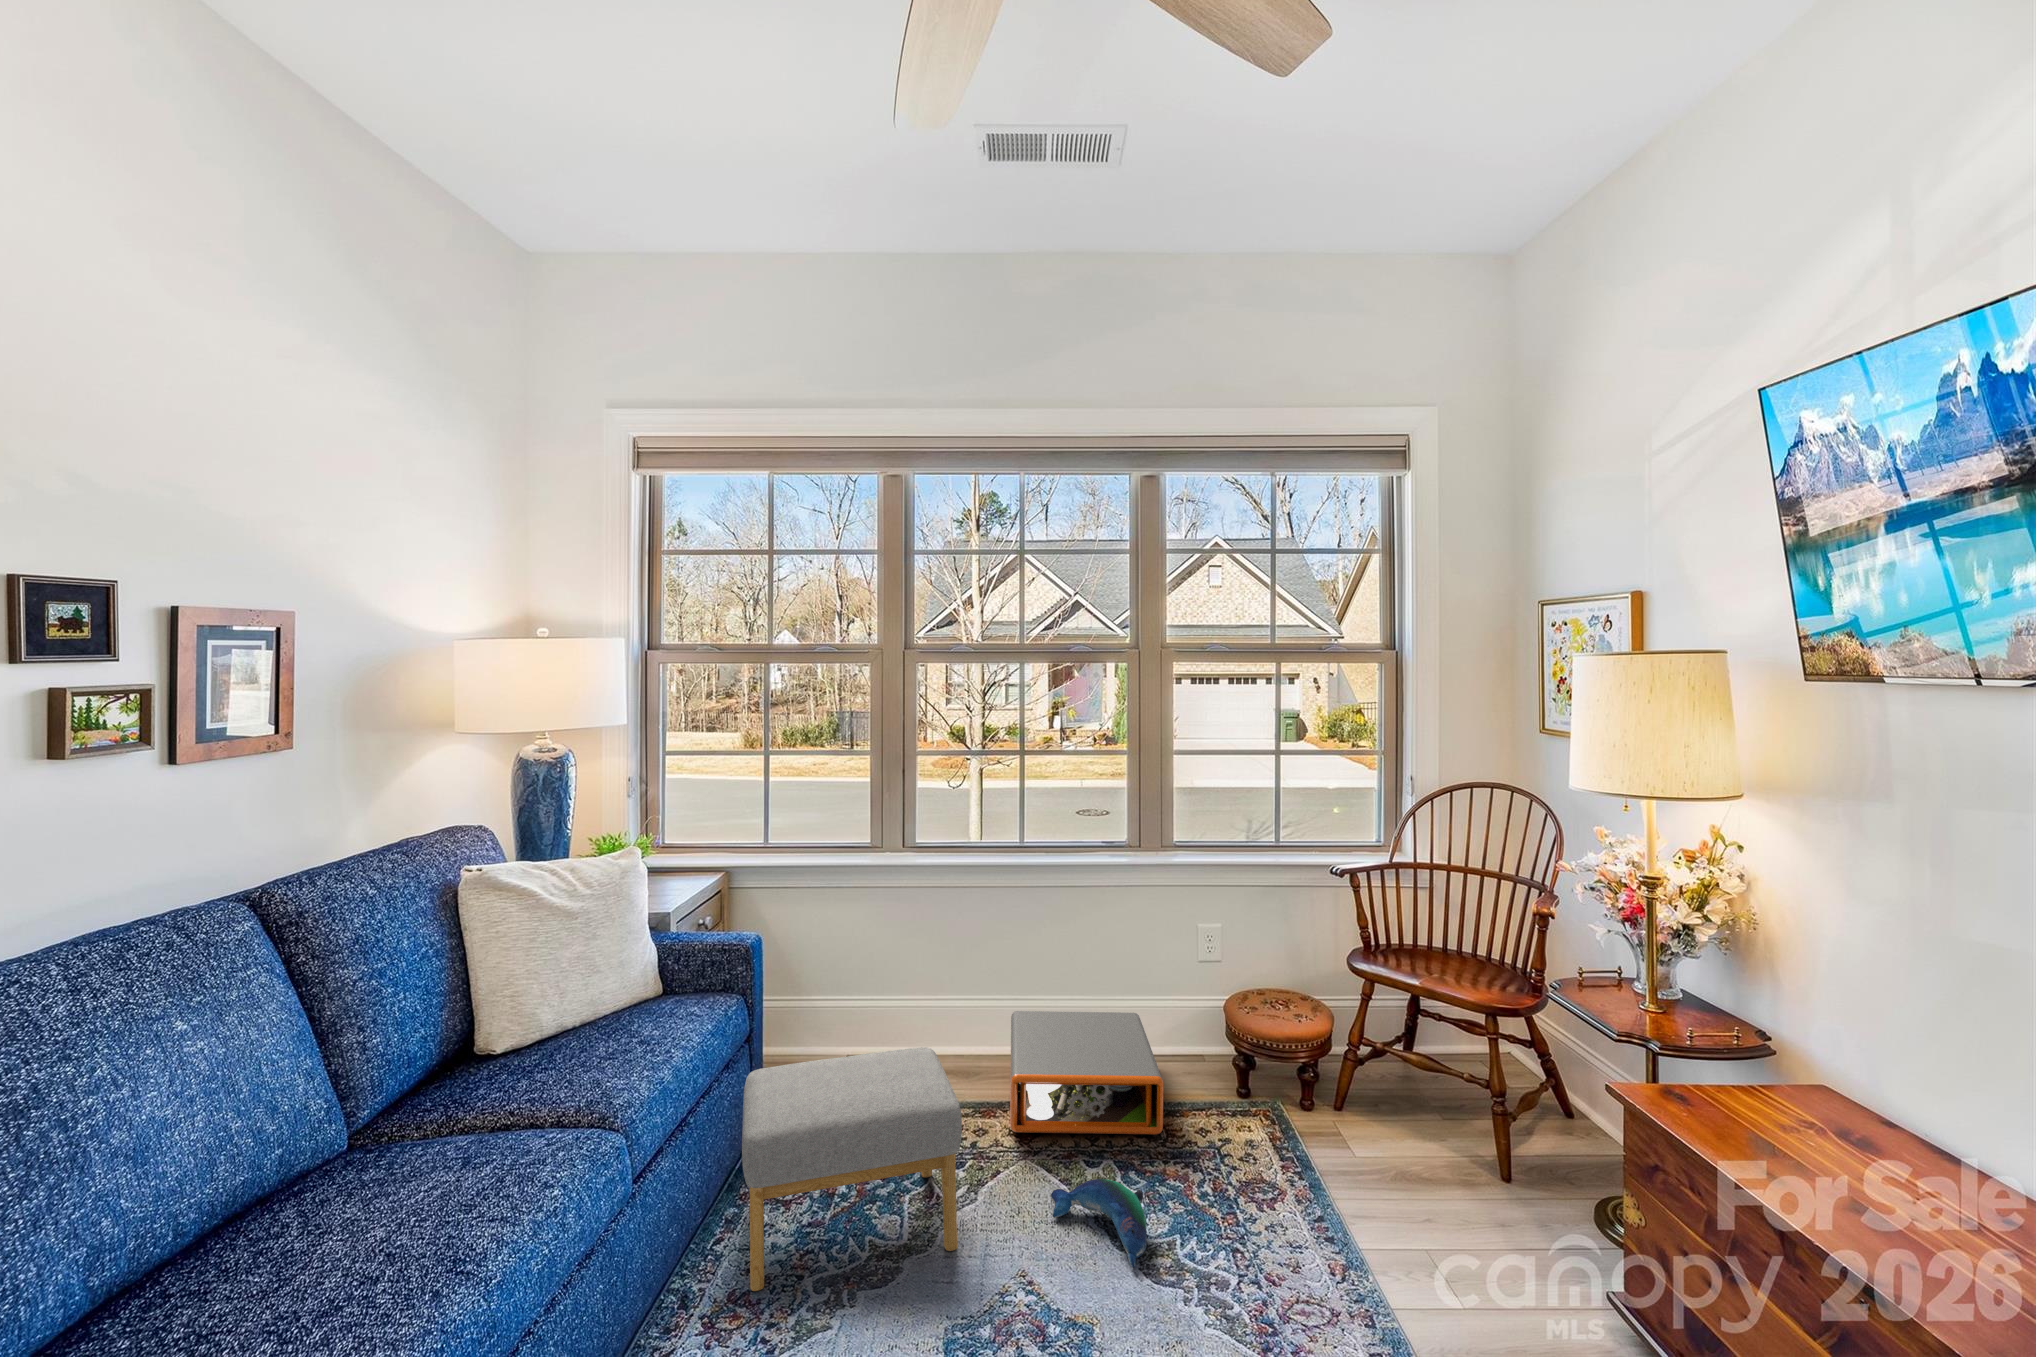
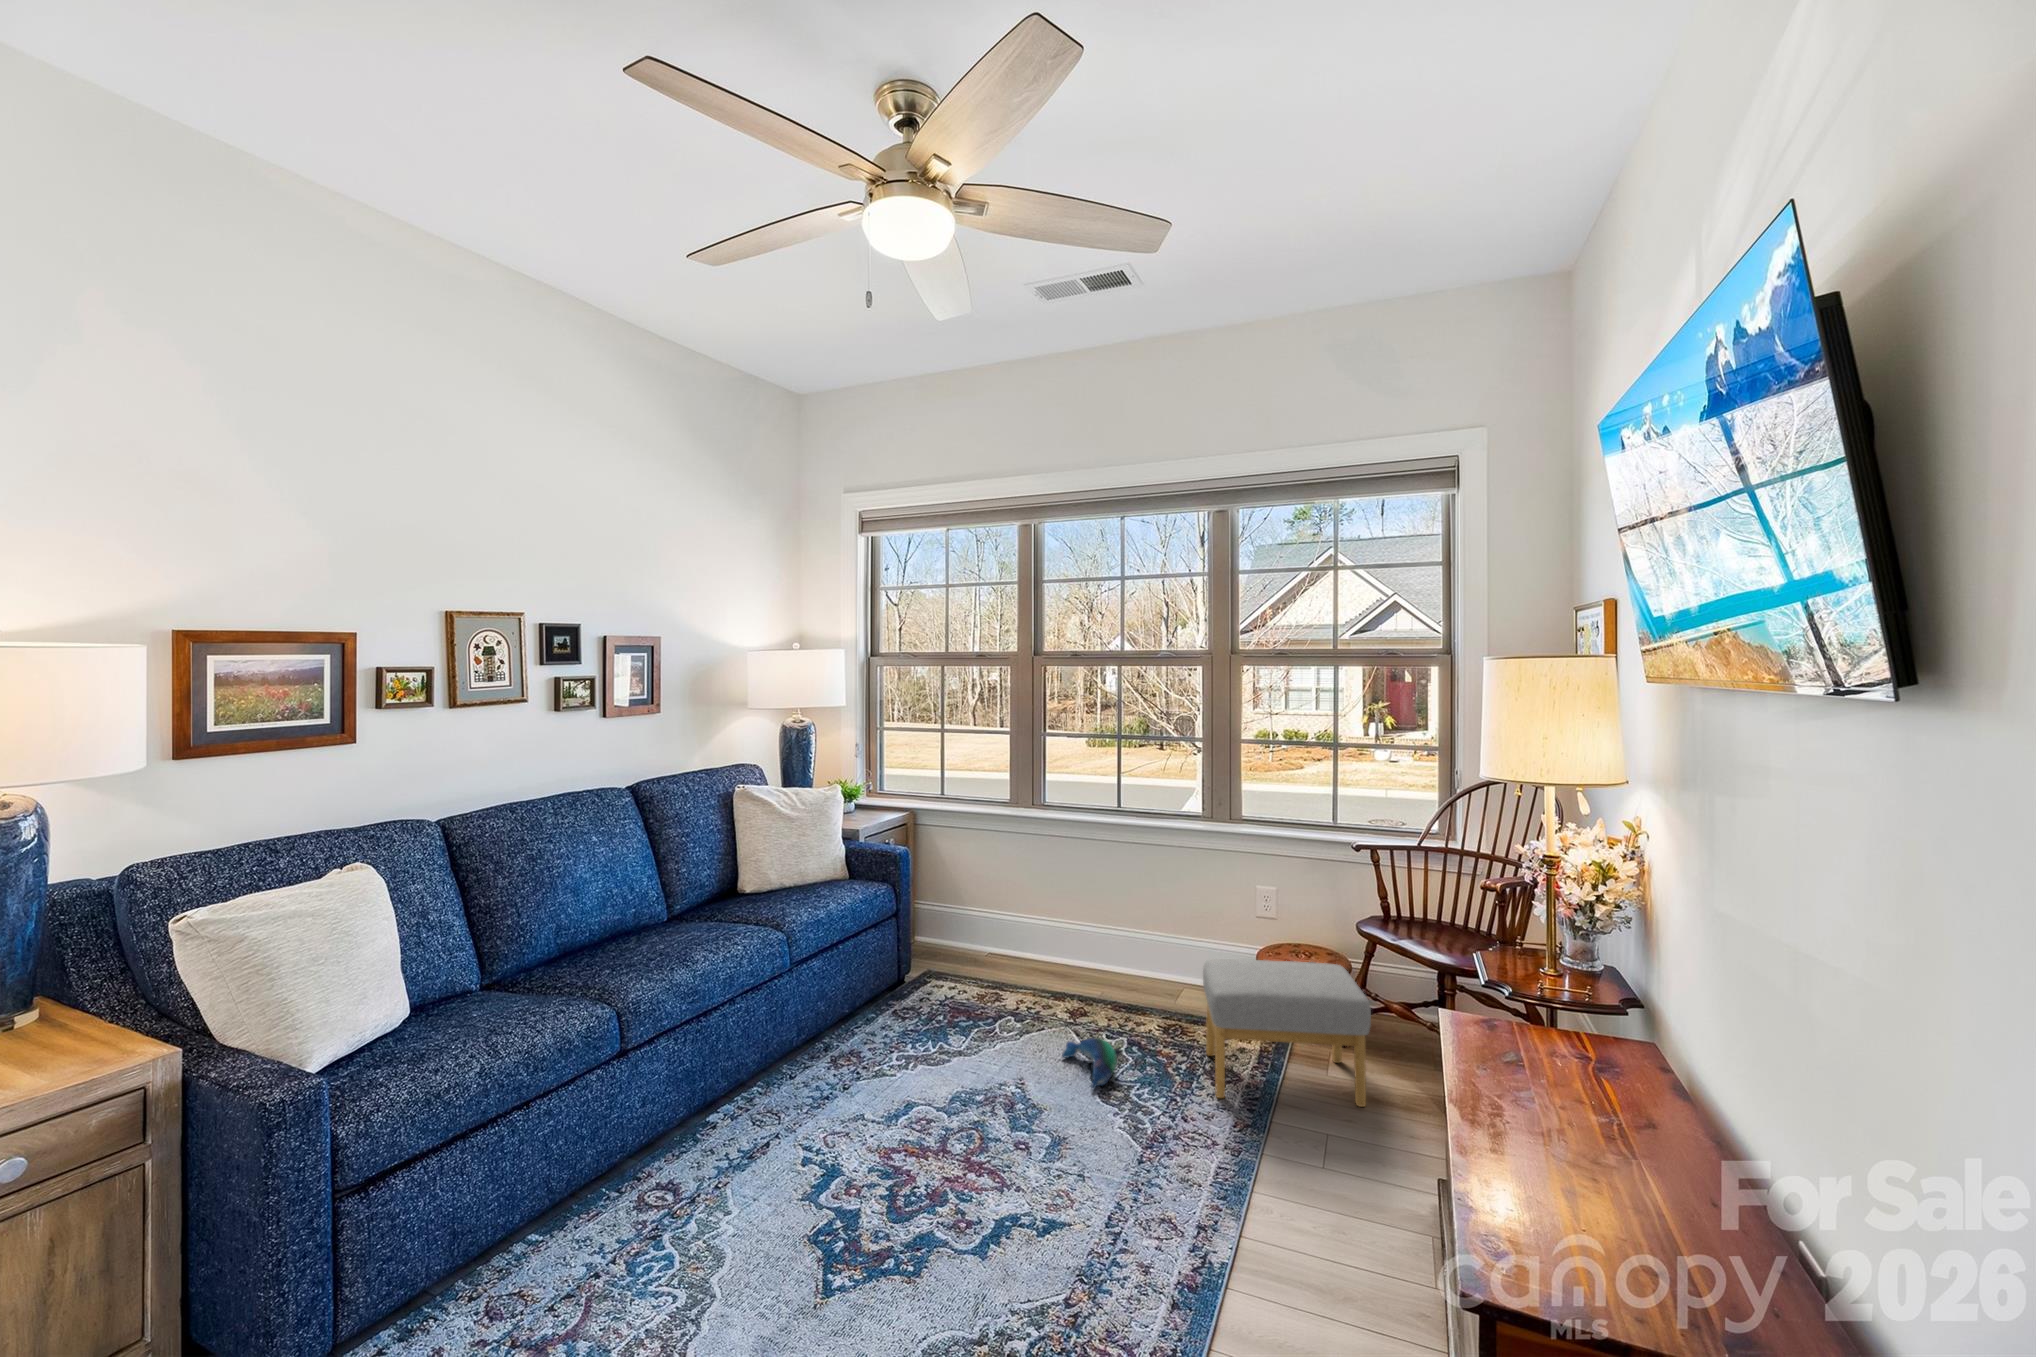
storage box: present [1010,1011,1163,1134] -> none [1068,937,1204,1031]
footstool: present [742,1047,962,1291] -> present [1203,959,1371,1107]

